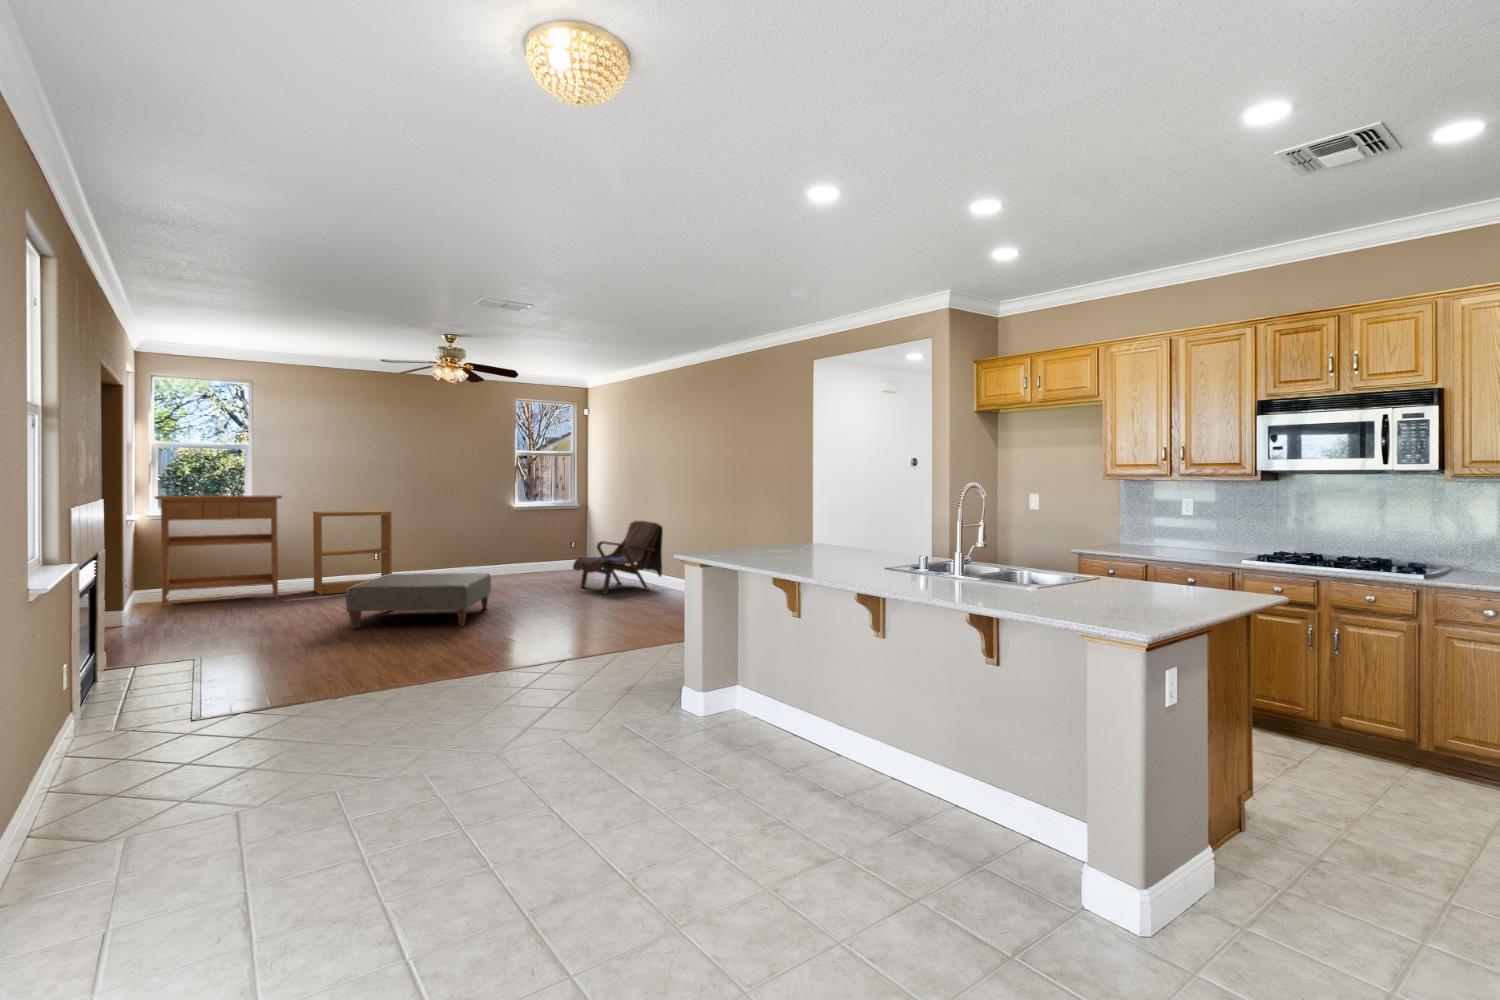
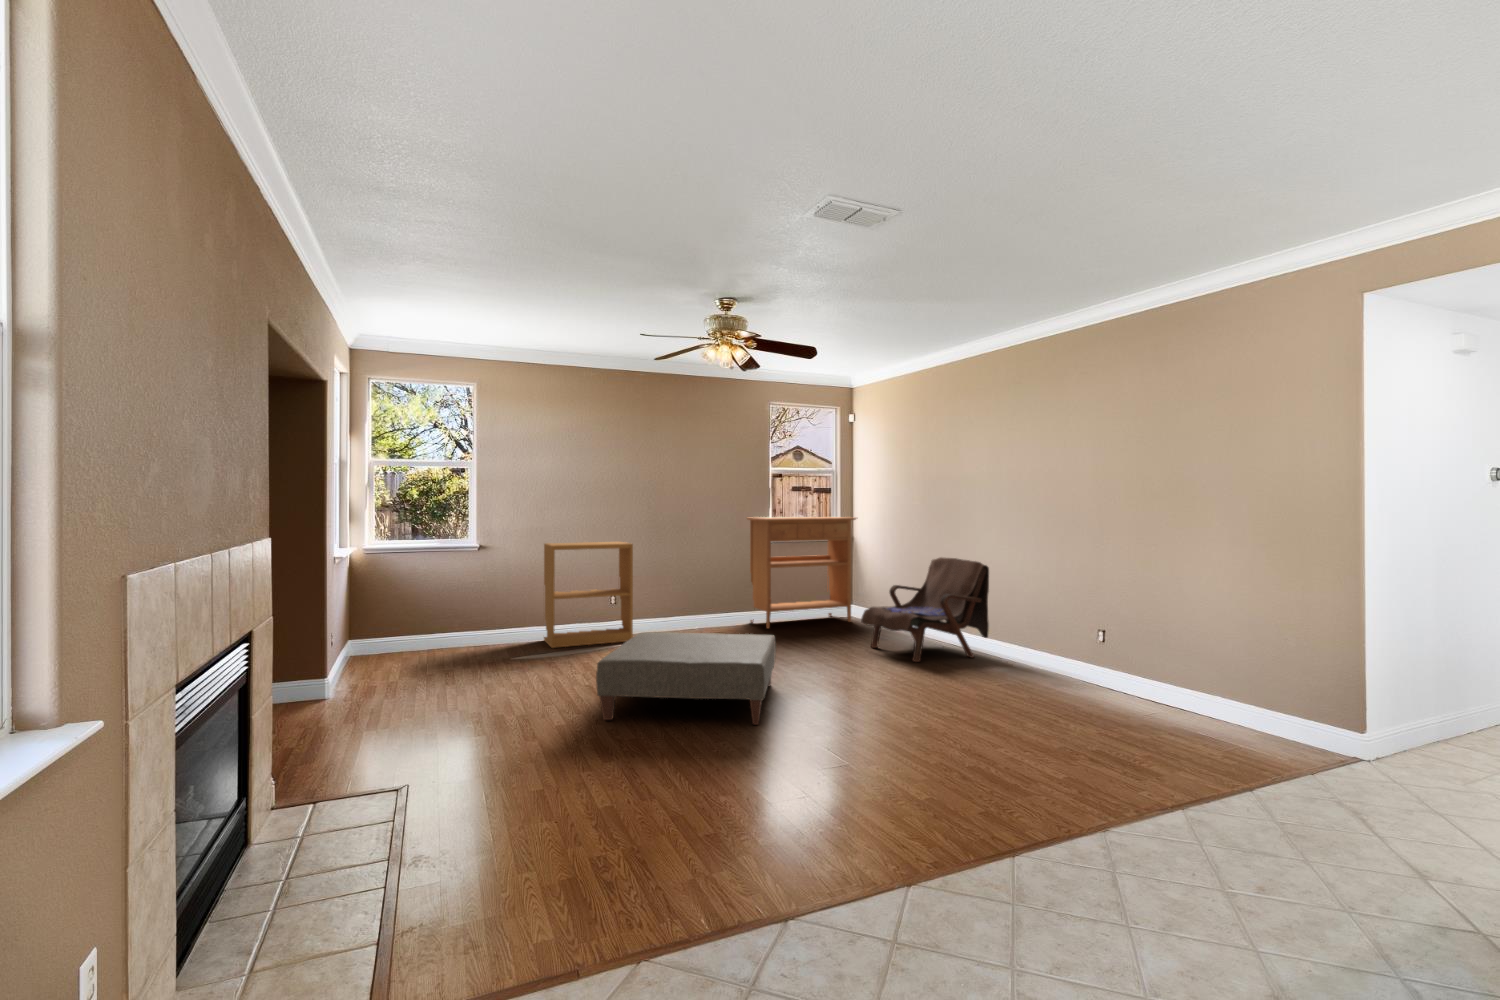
console table: present [155,495,282,607] -> present [747,517,856,628]

